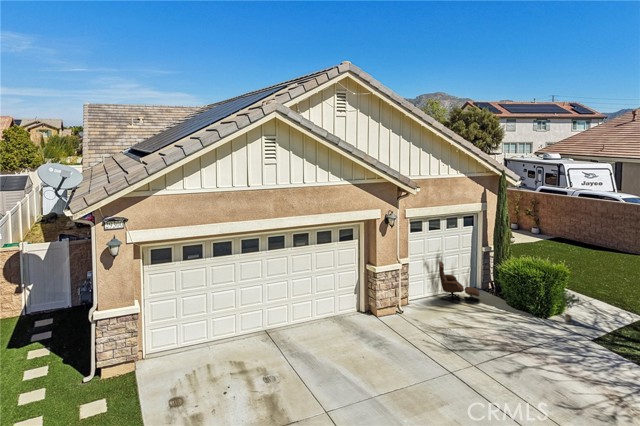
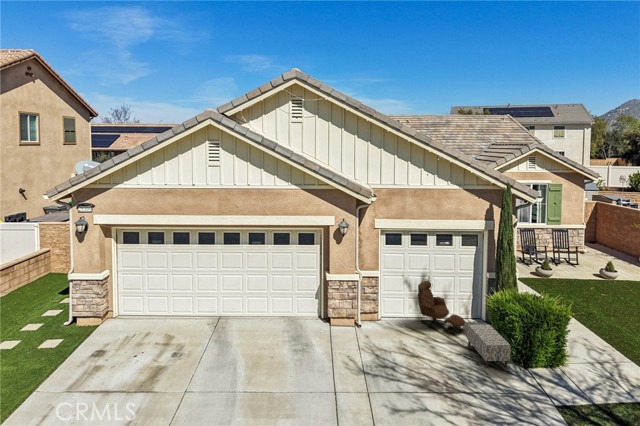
bench: none [494,288,542,321] -> present [467,324,511,368]
potted plant: present [556,291,581,322] -> none [526,341,553,382]

